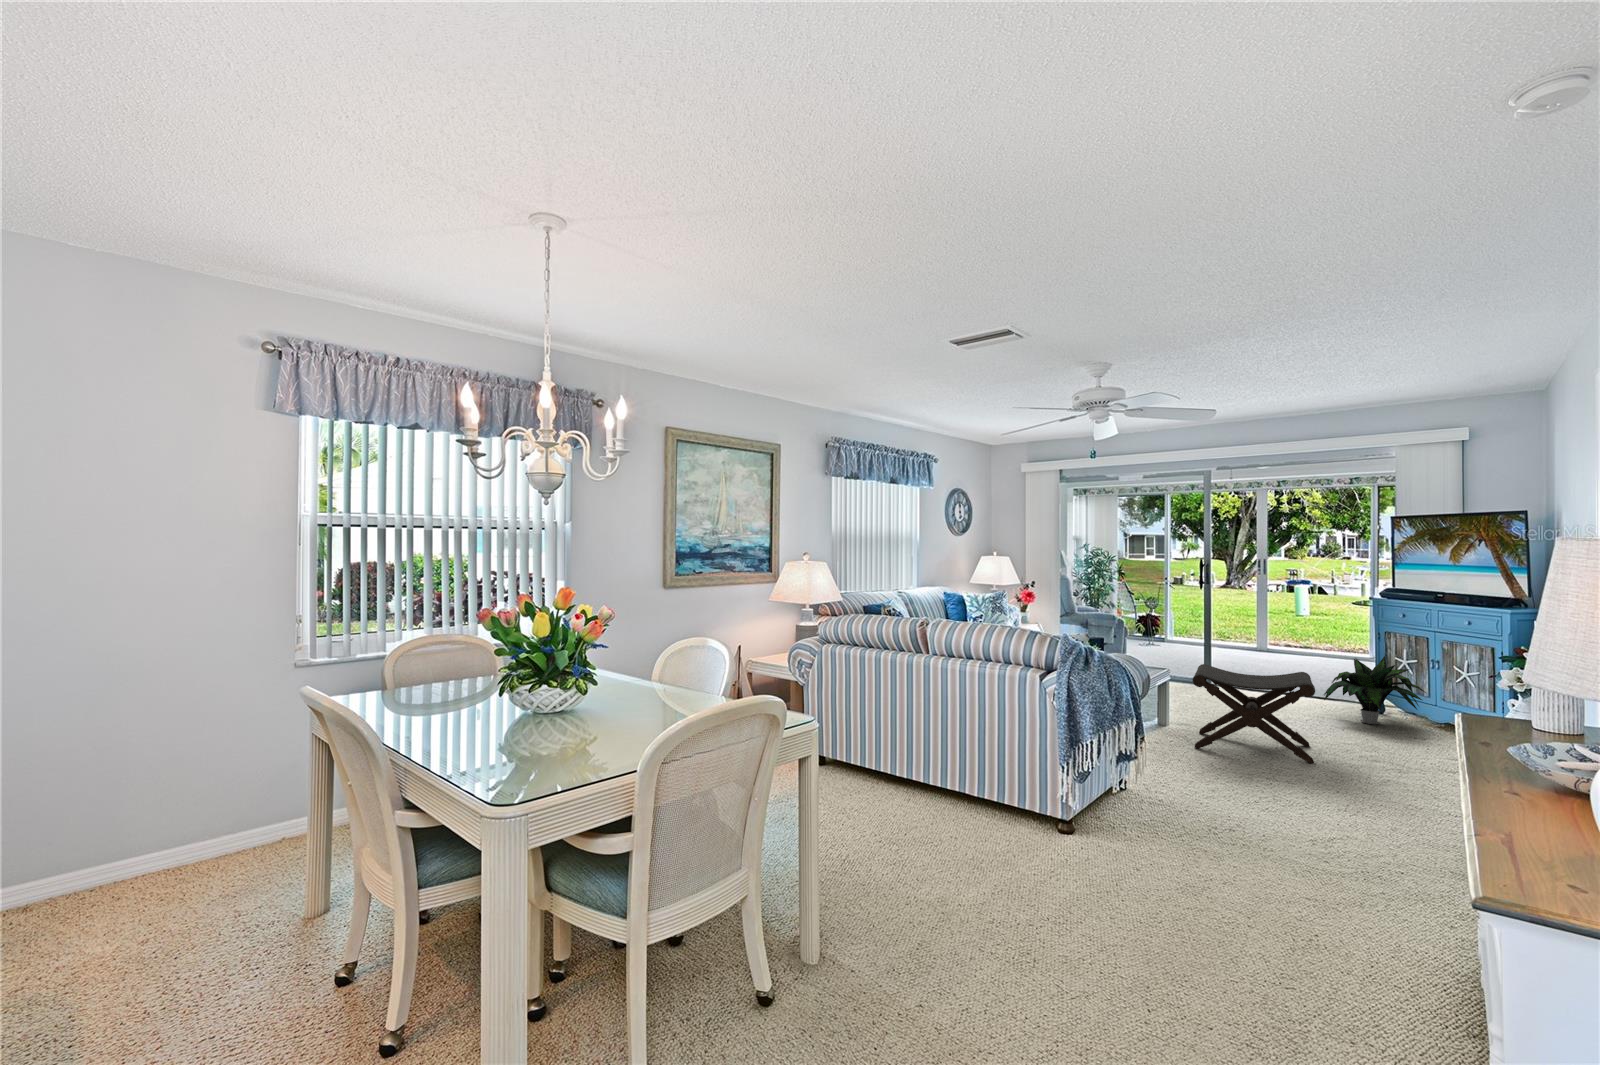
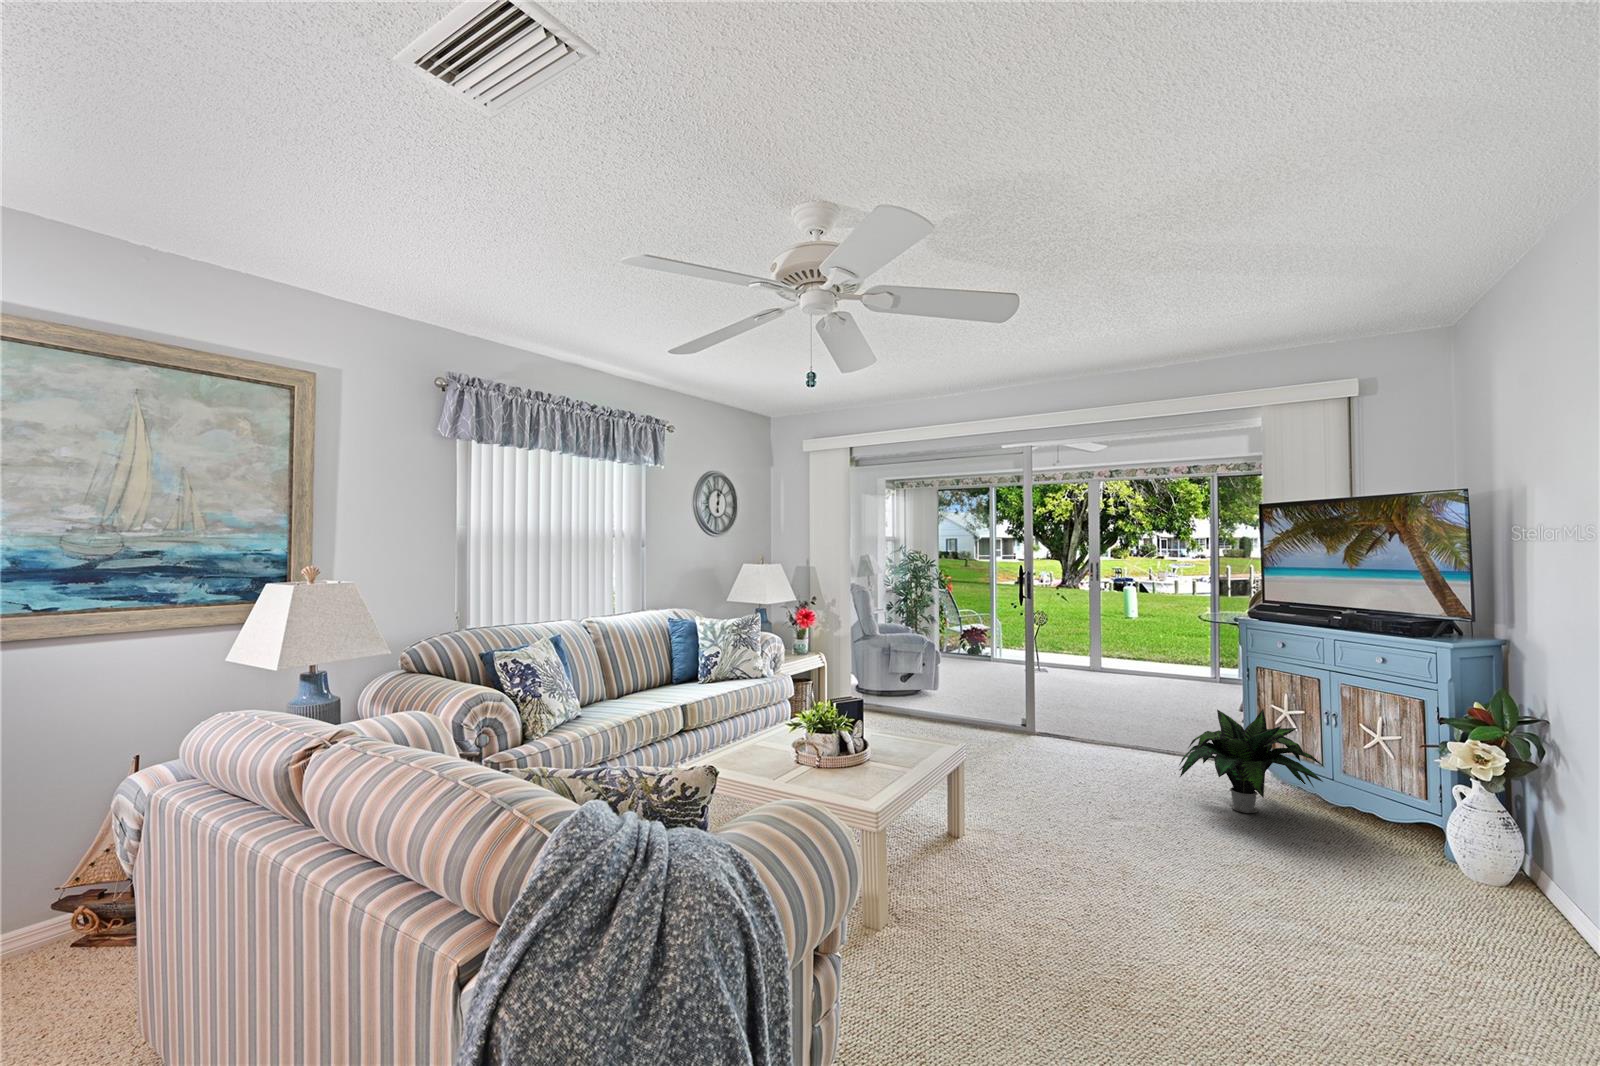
footstool: present [1193,664,1315,763] -> none [977,741,1182,942]

